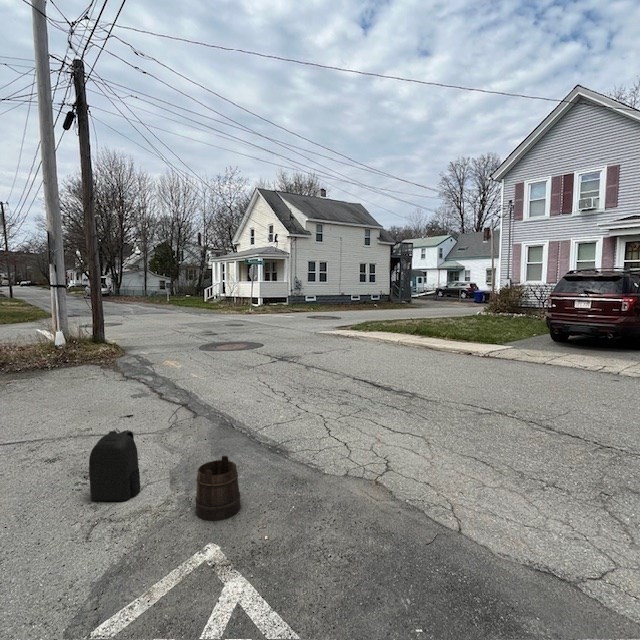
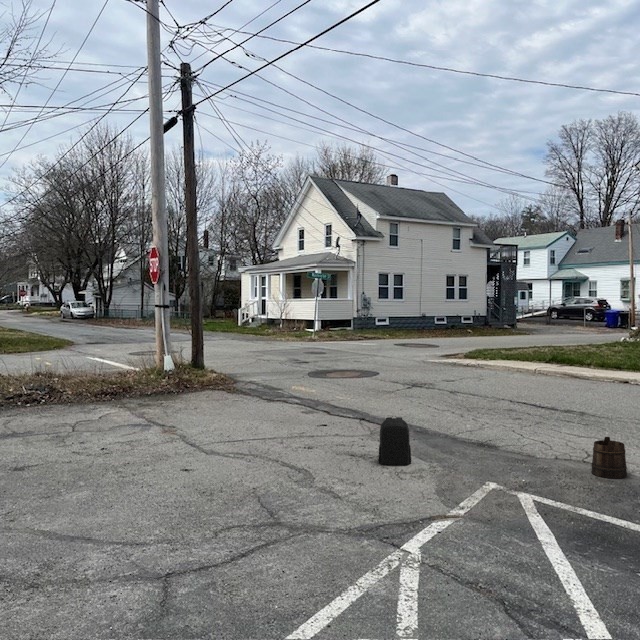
bucket: present [195,456,241,521] -> present [591,437,627,479]

